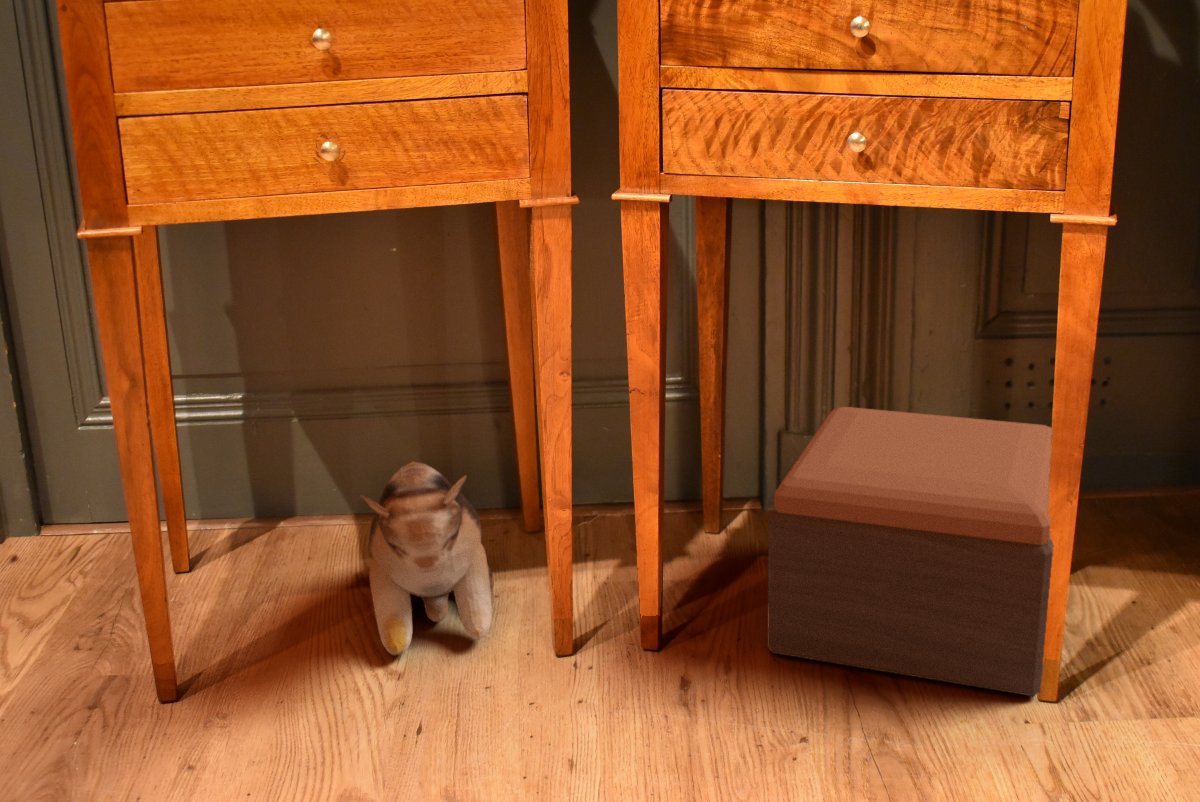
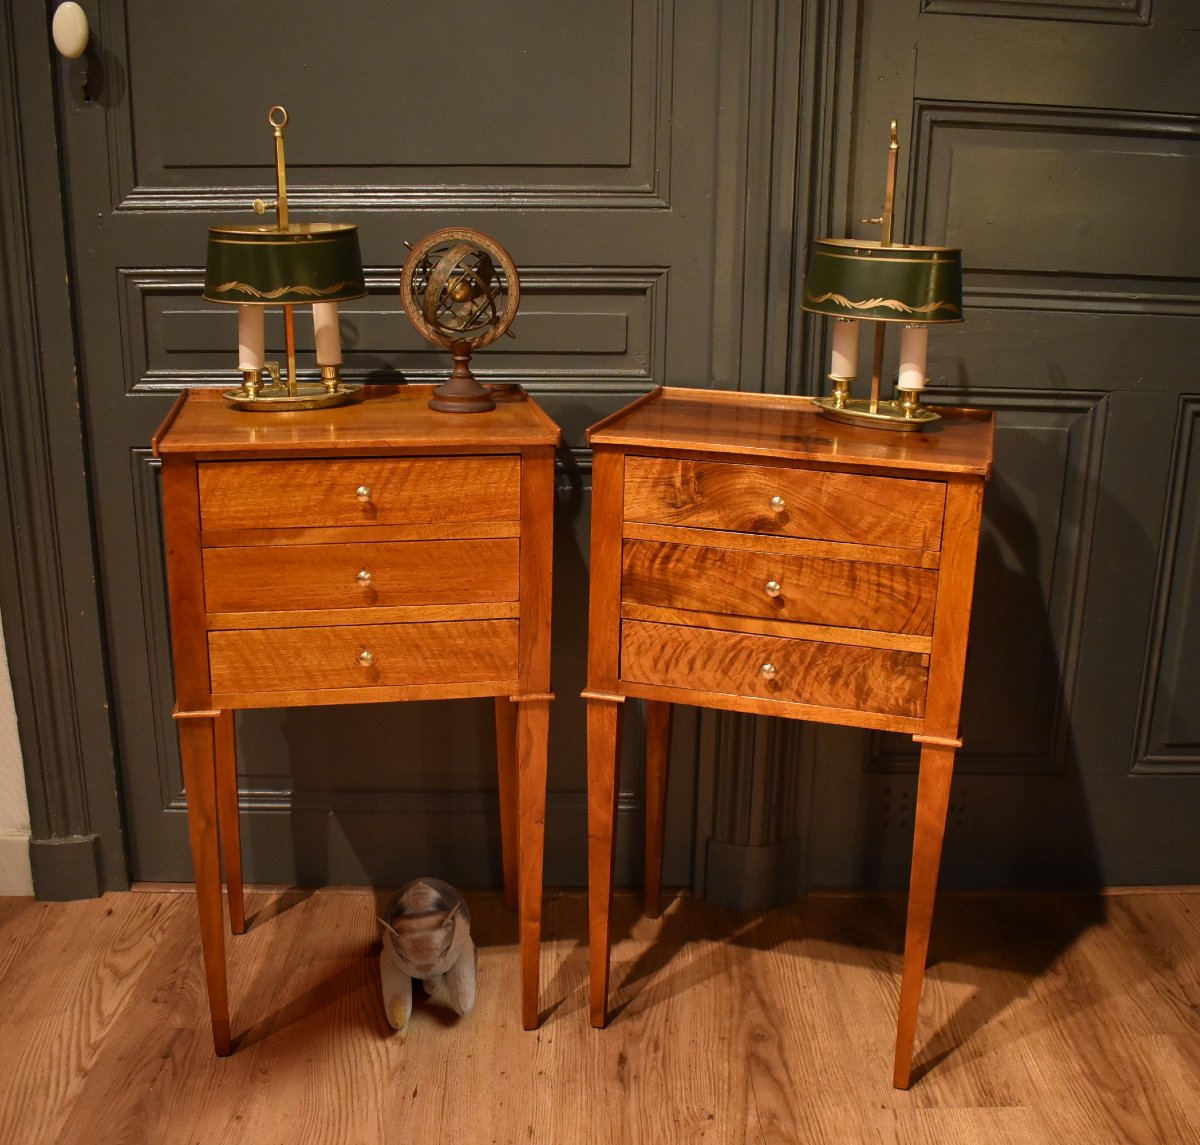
footstool: present [767,407,1054,696] -> none [690,826,927,1092]

